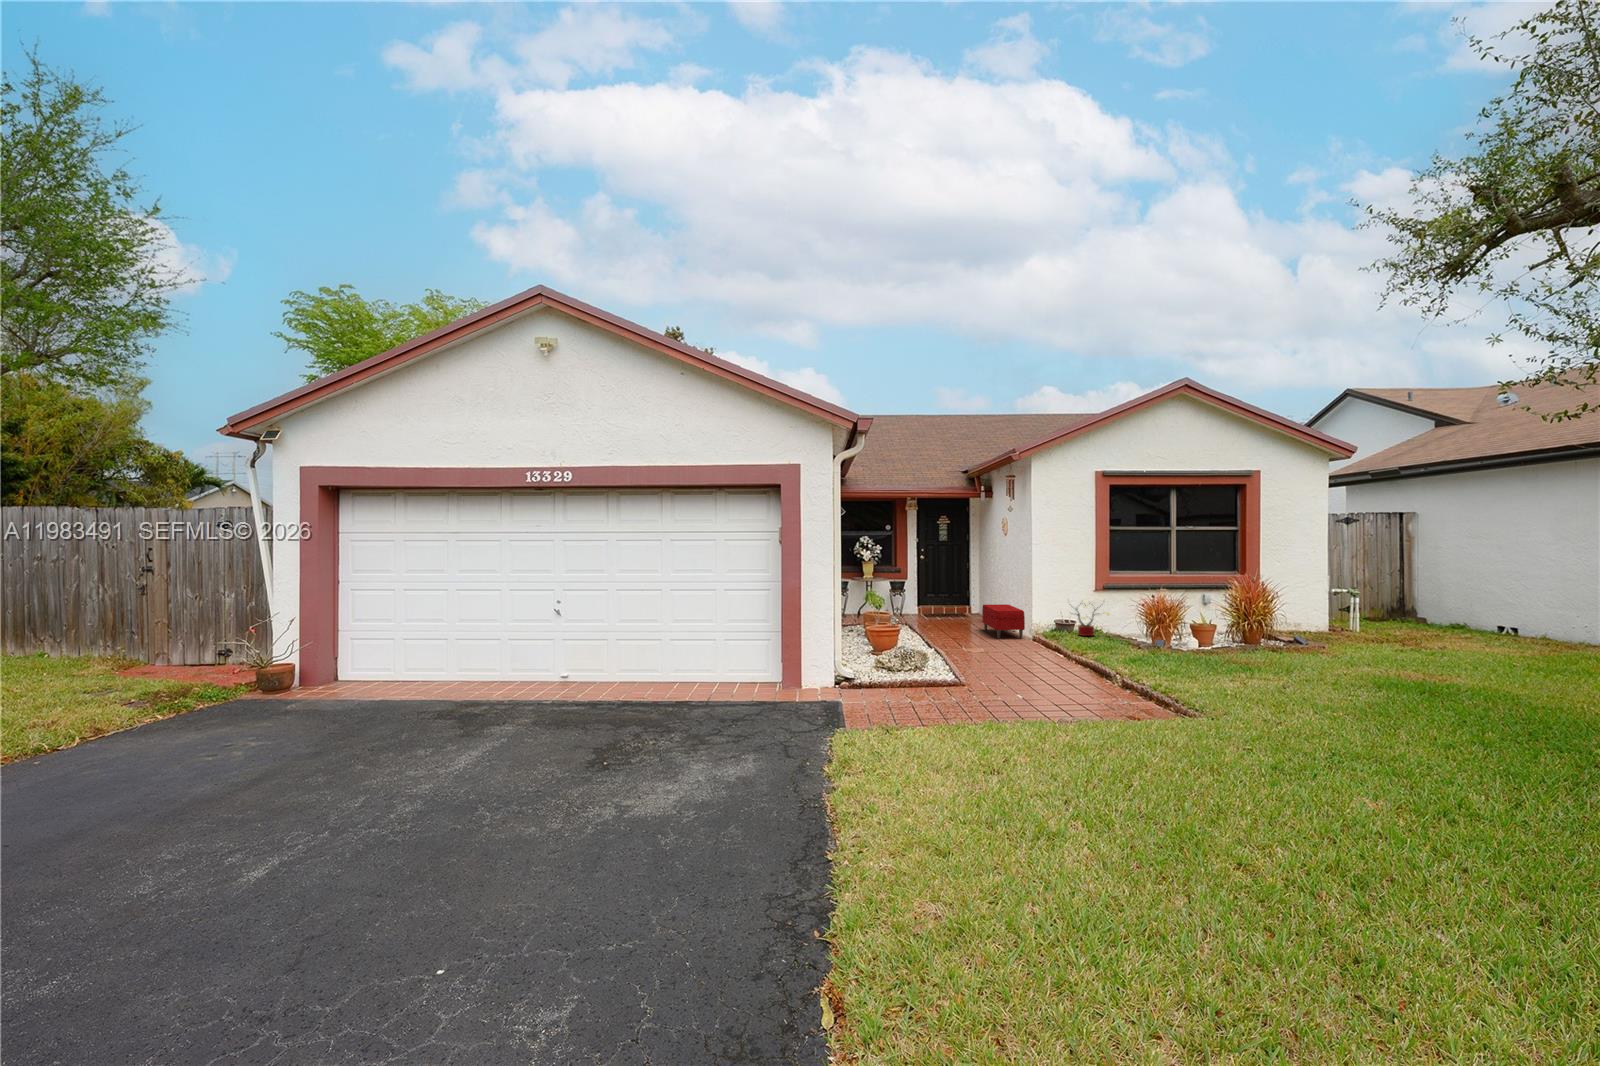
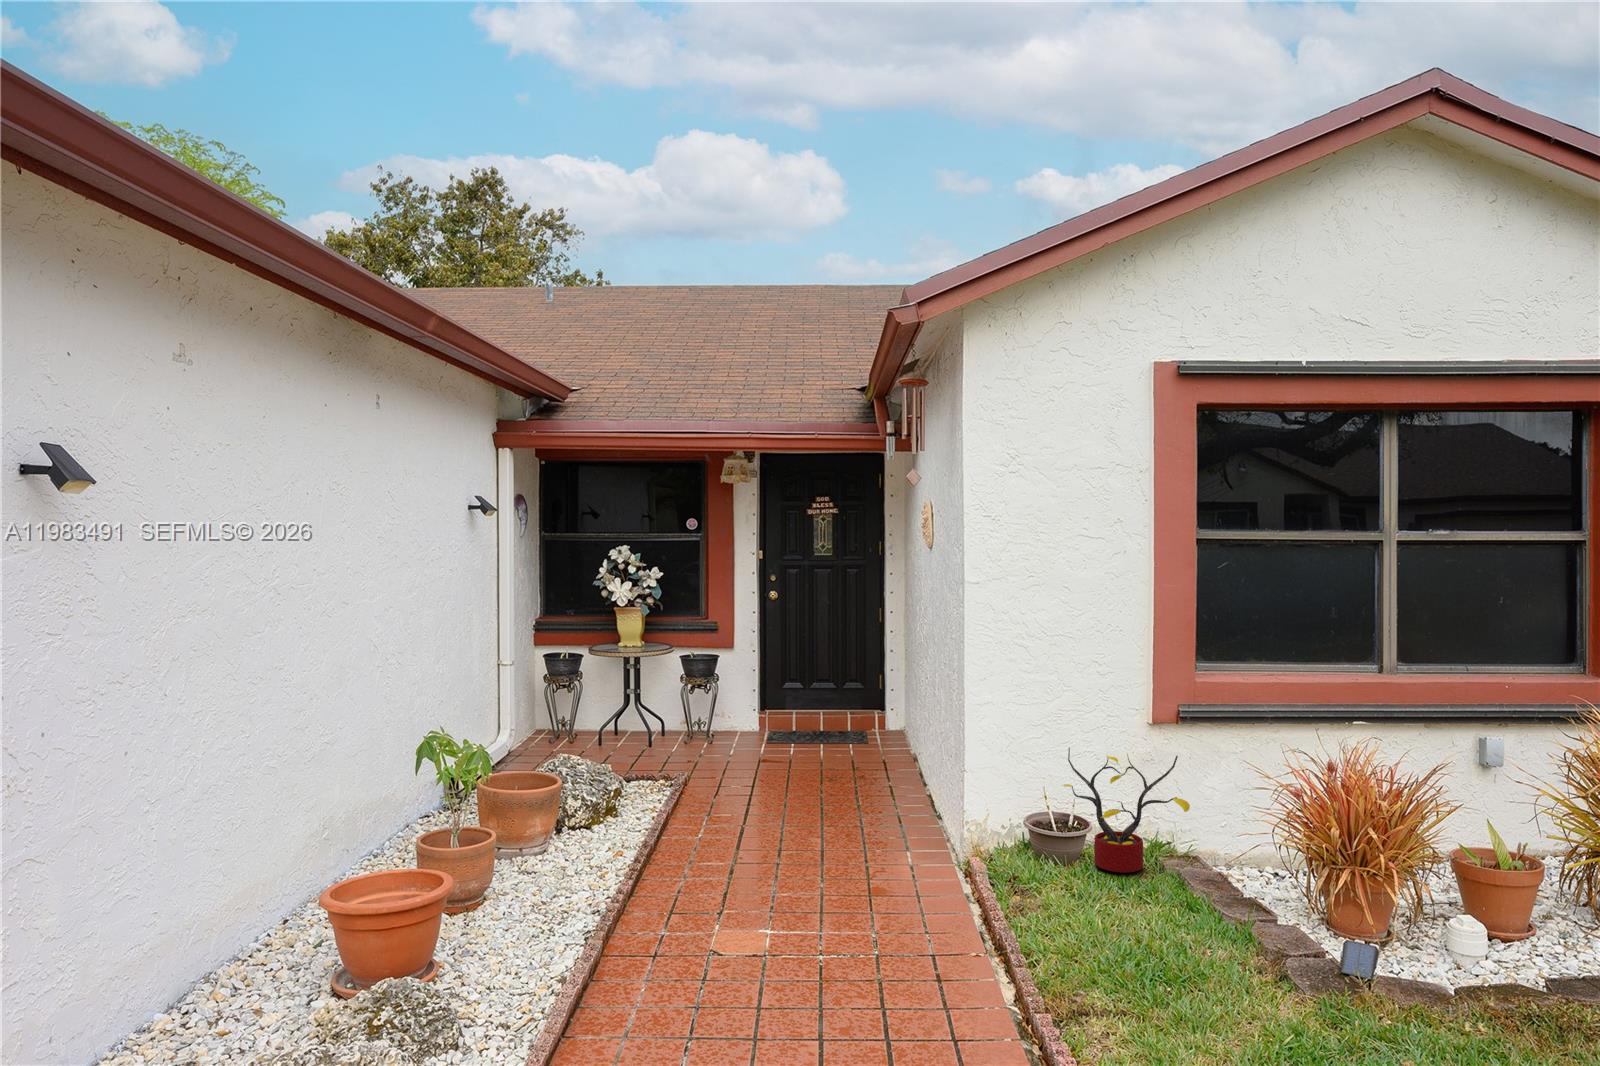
bench: present [982,604,1025,639] -> none [854,741,945,860]

